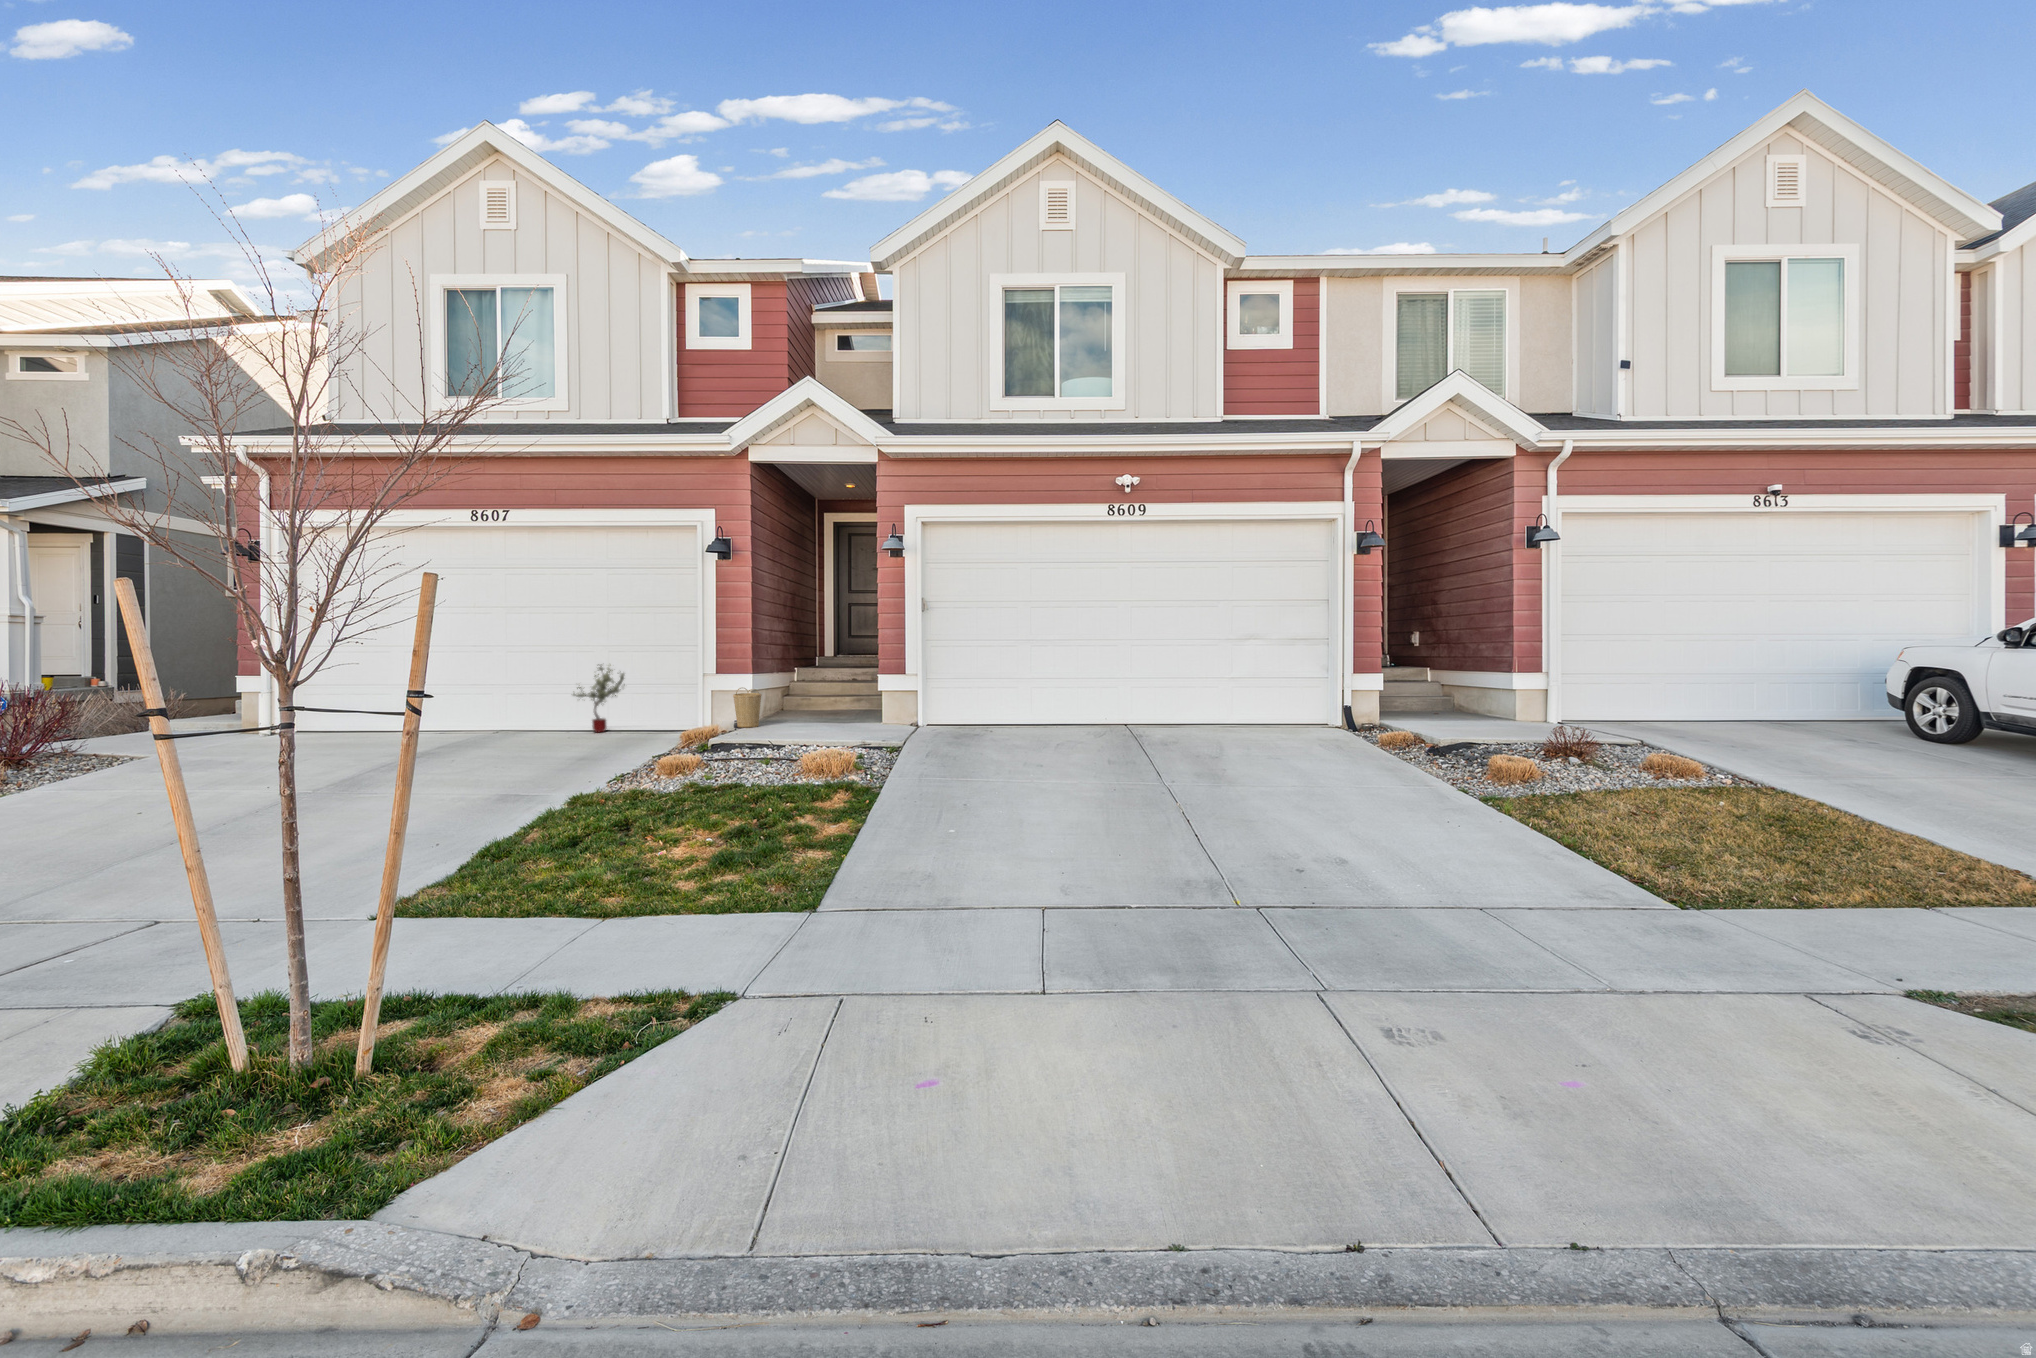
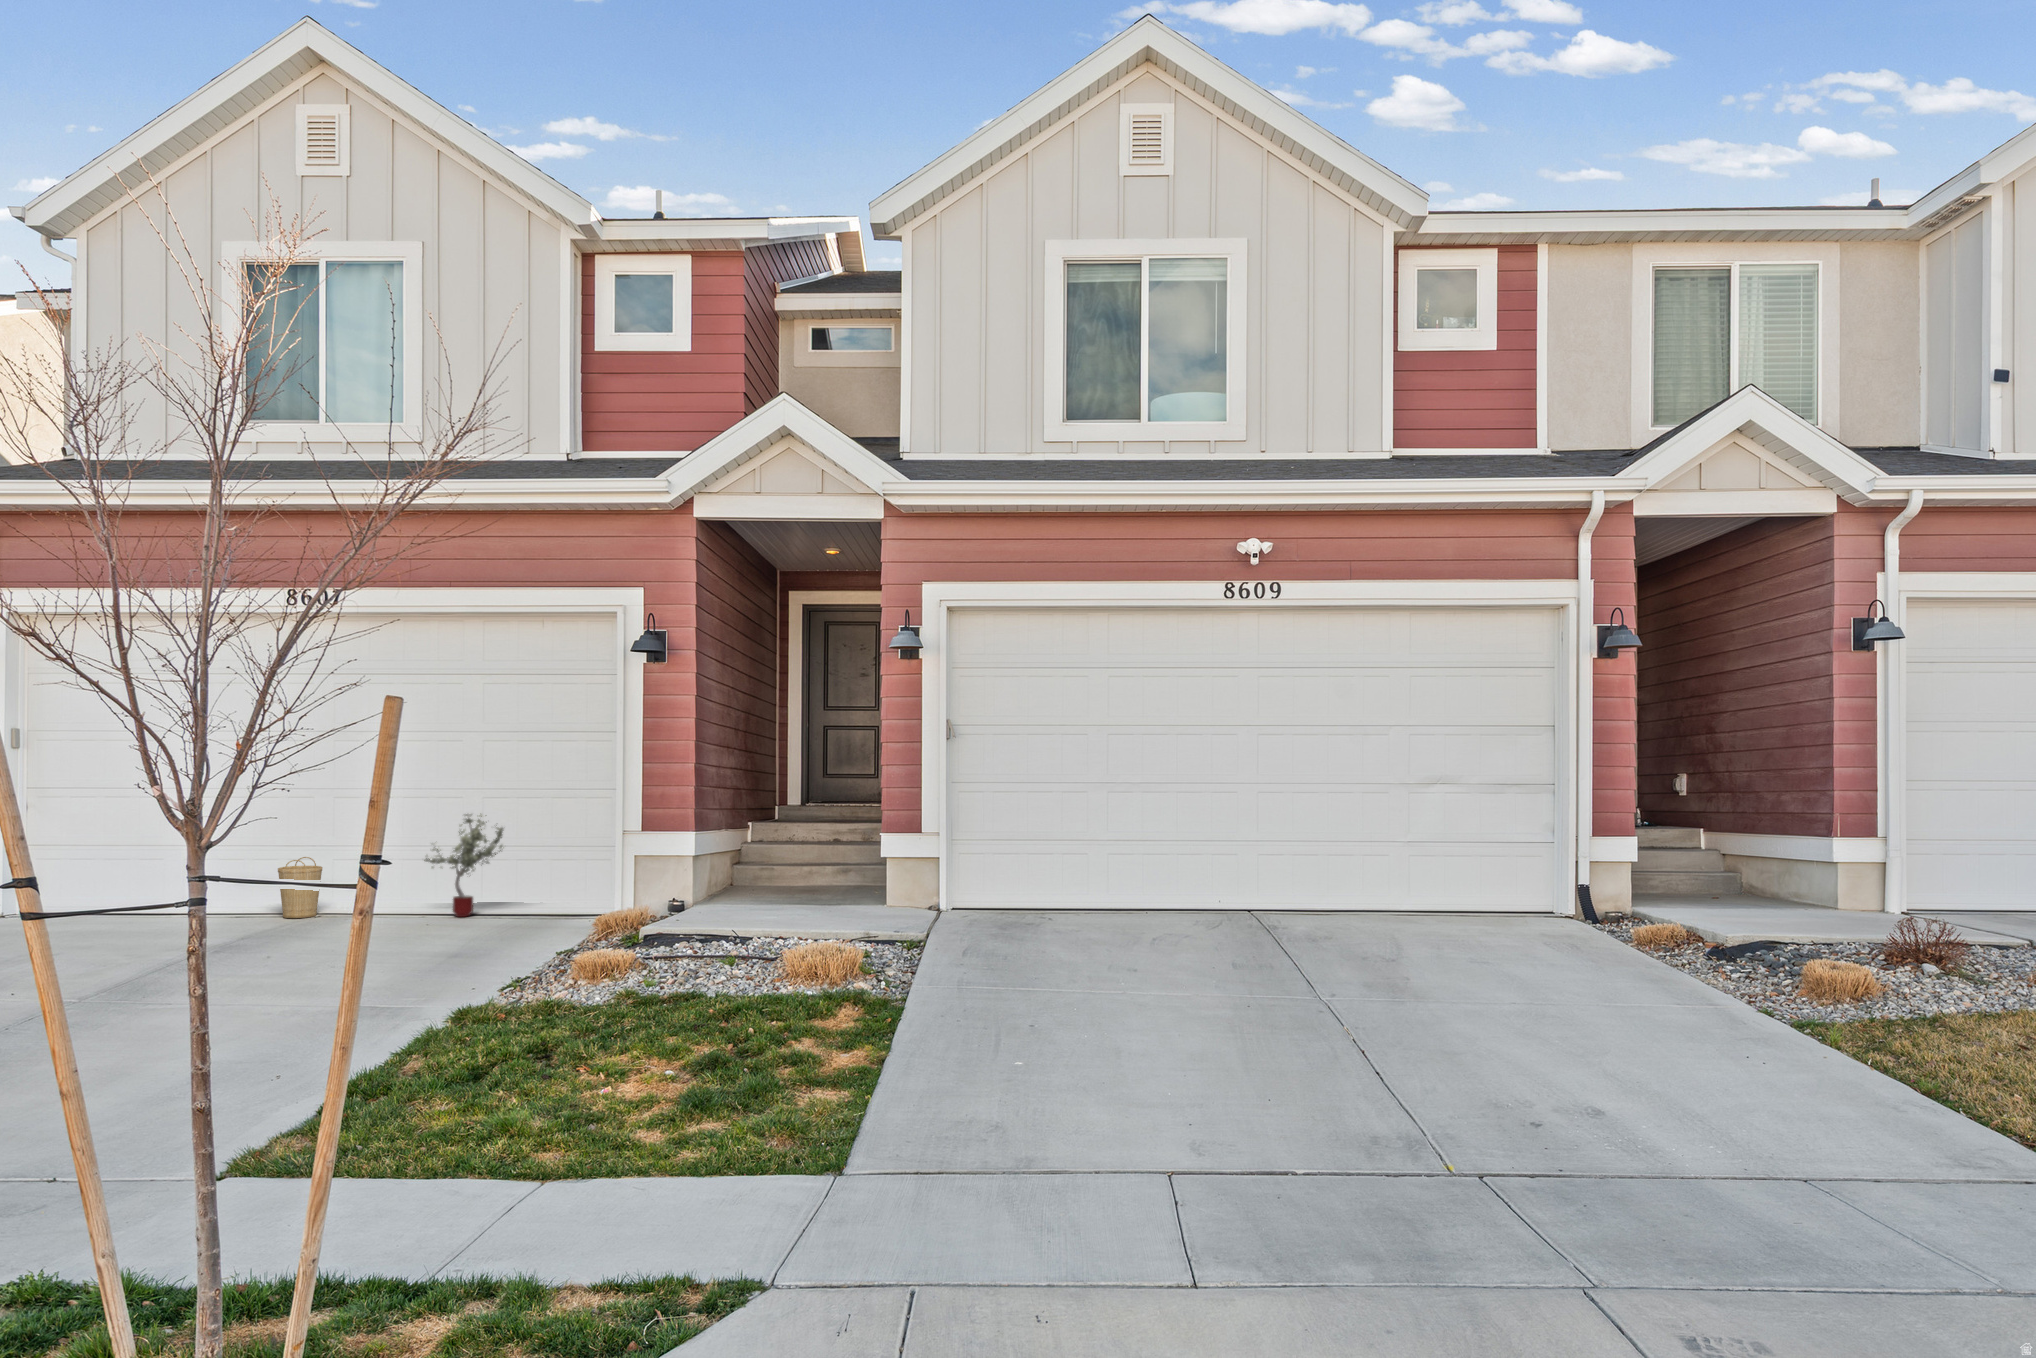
basket: present [733,688,761,728] -> present [278,857,322,918]

